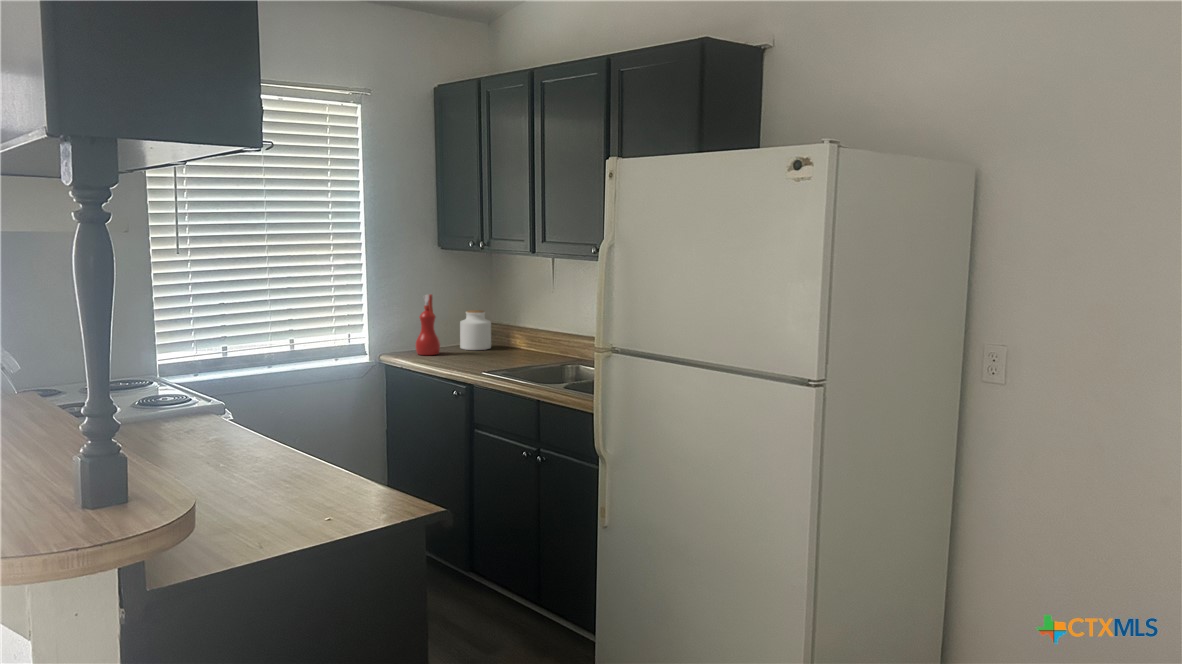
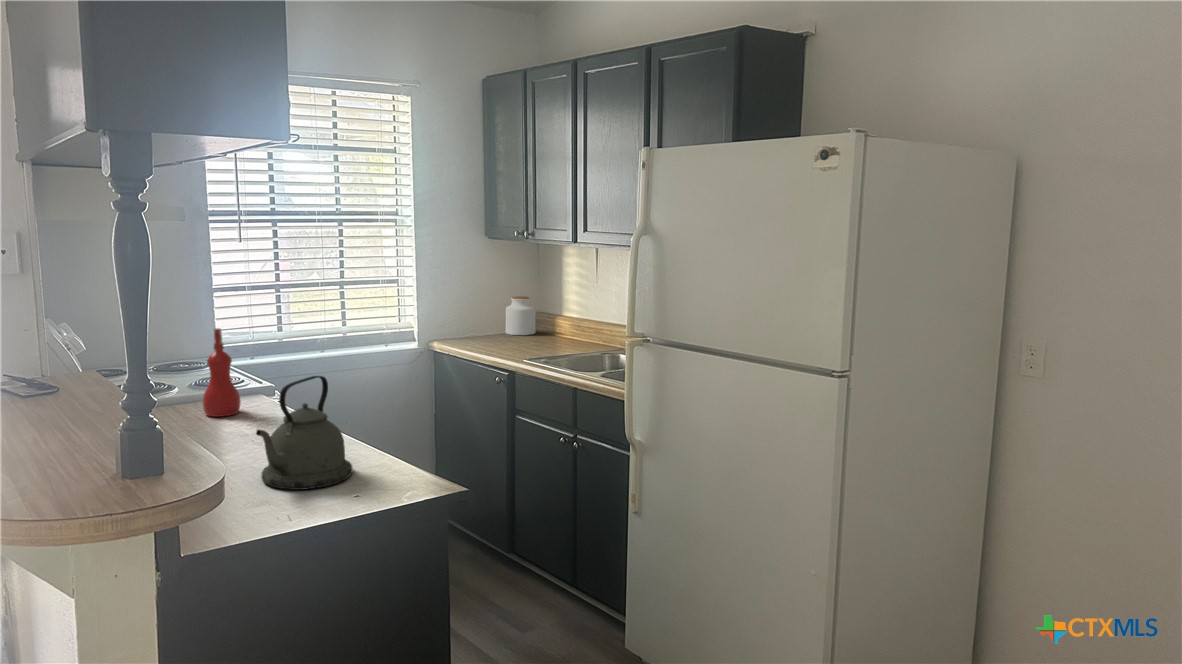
spray bottle: present [416,294,440,355] -> present [203,328,240,417]
kettle: none [226,386,330,512] -> present [256,376,353,490]

